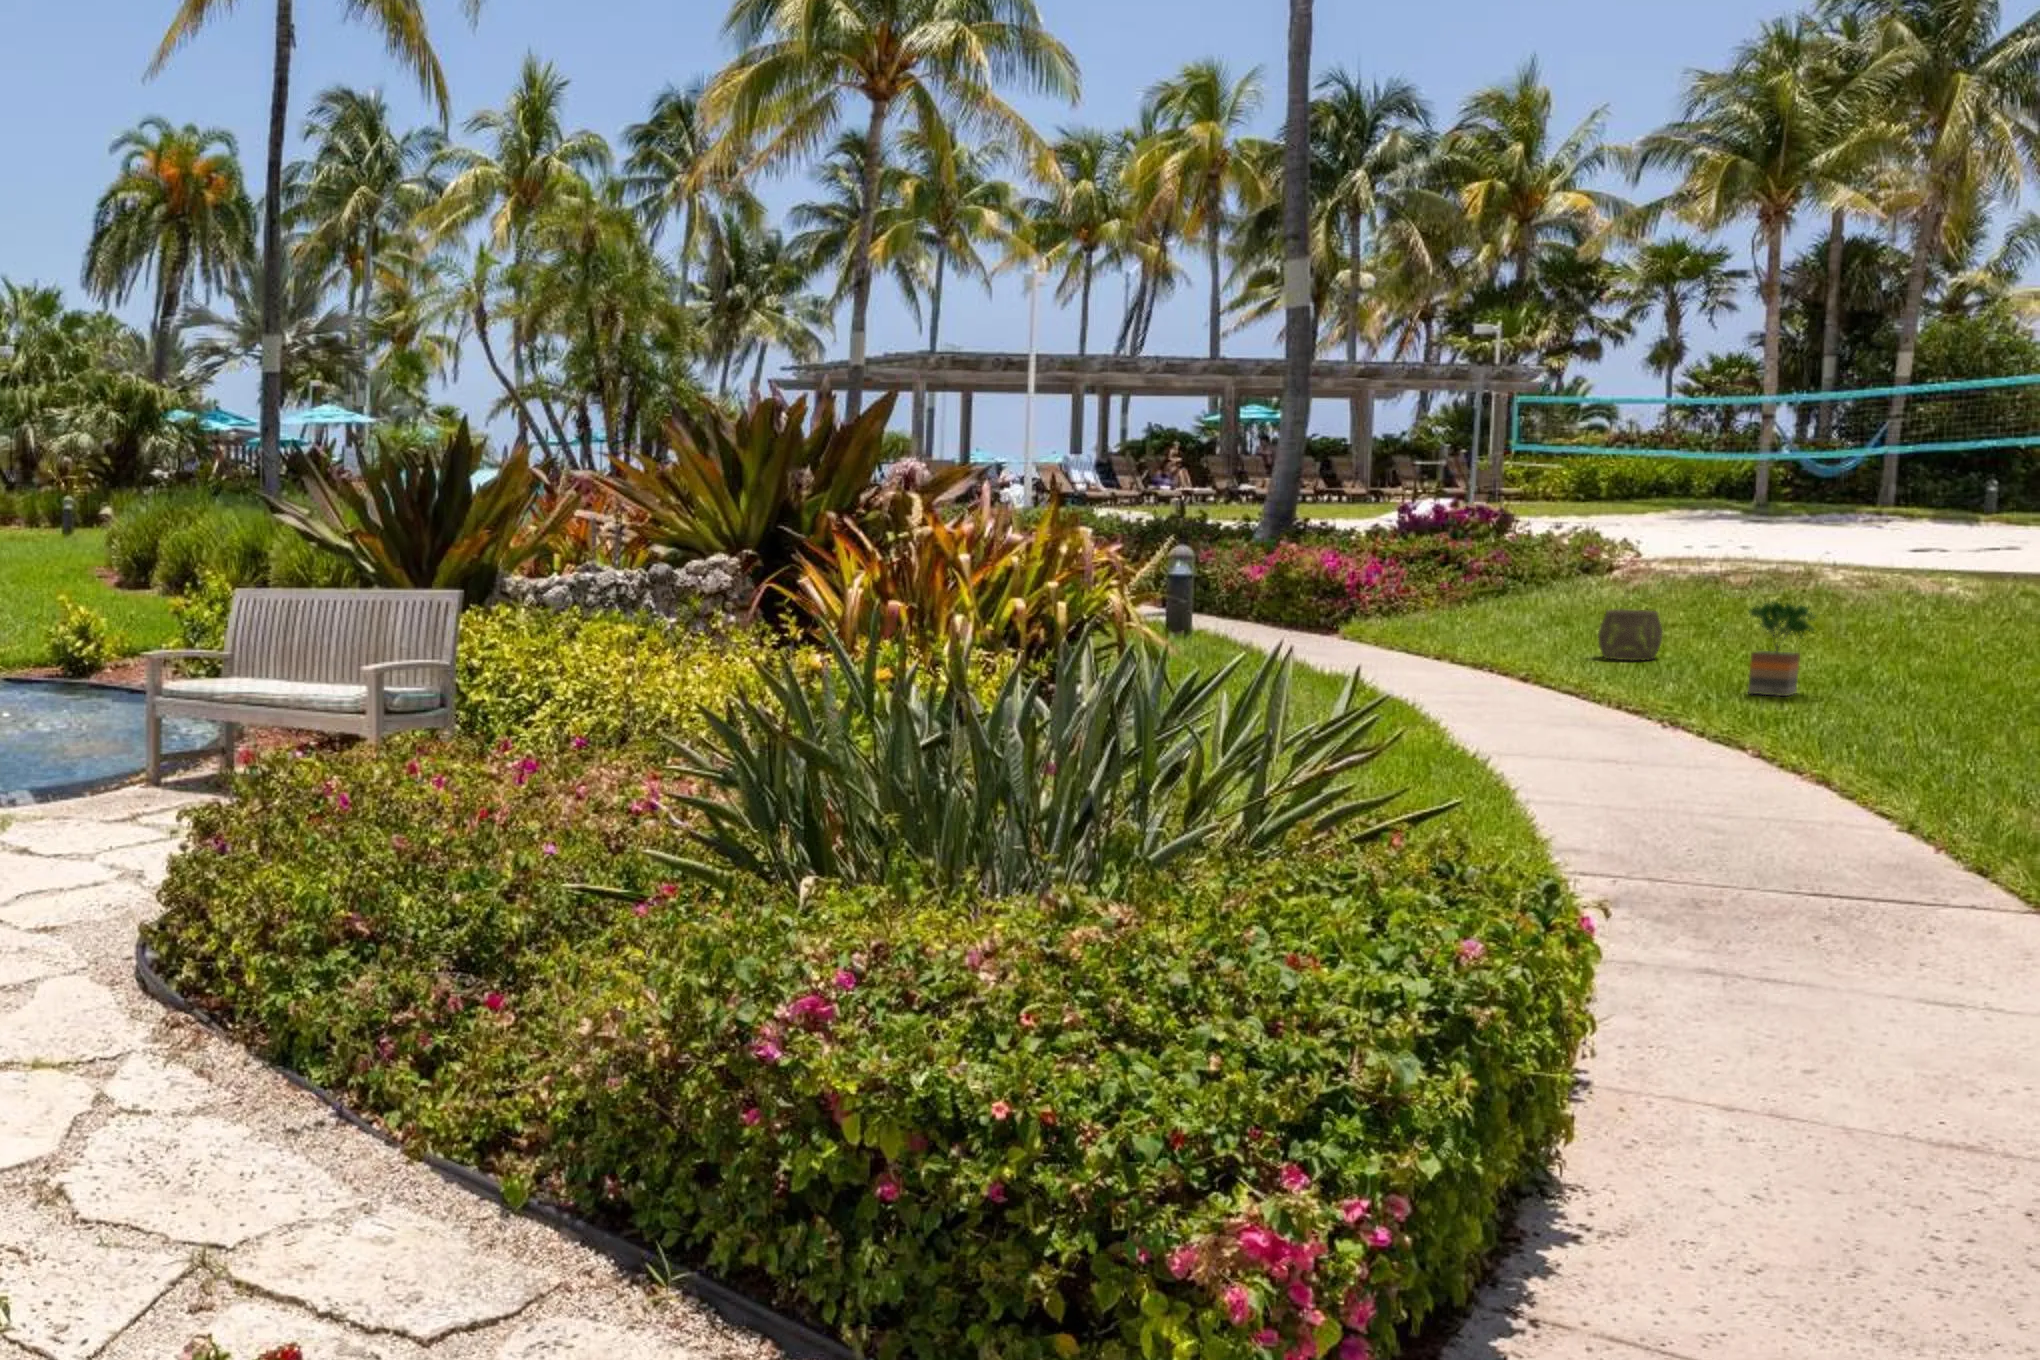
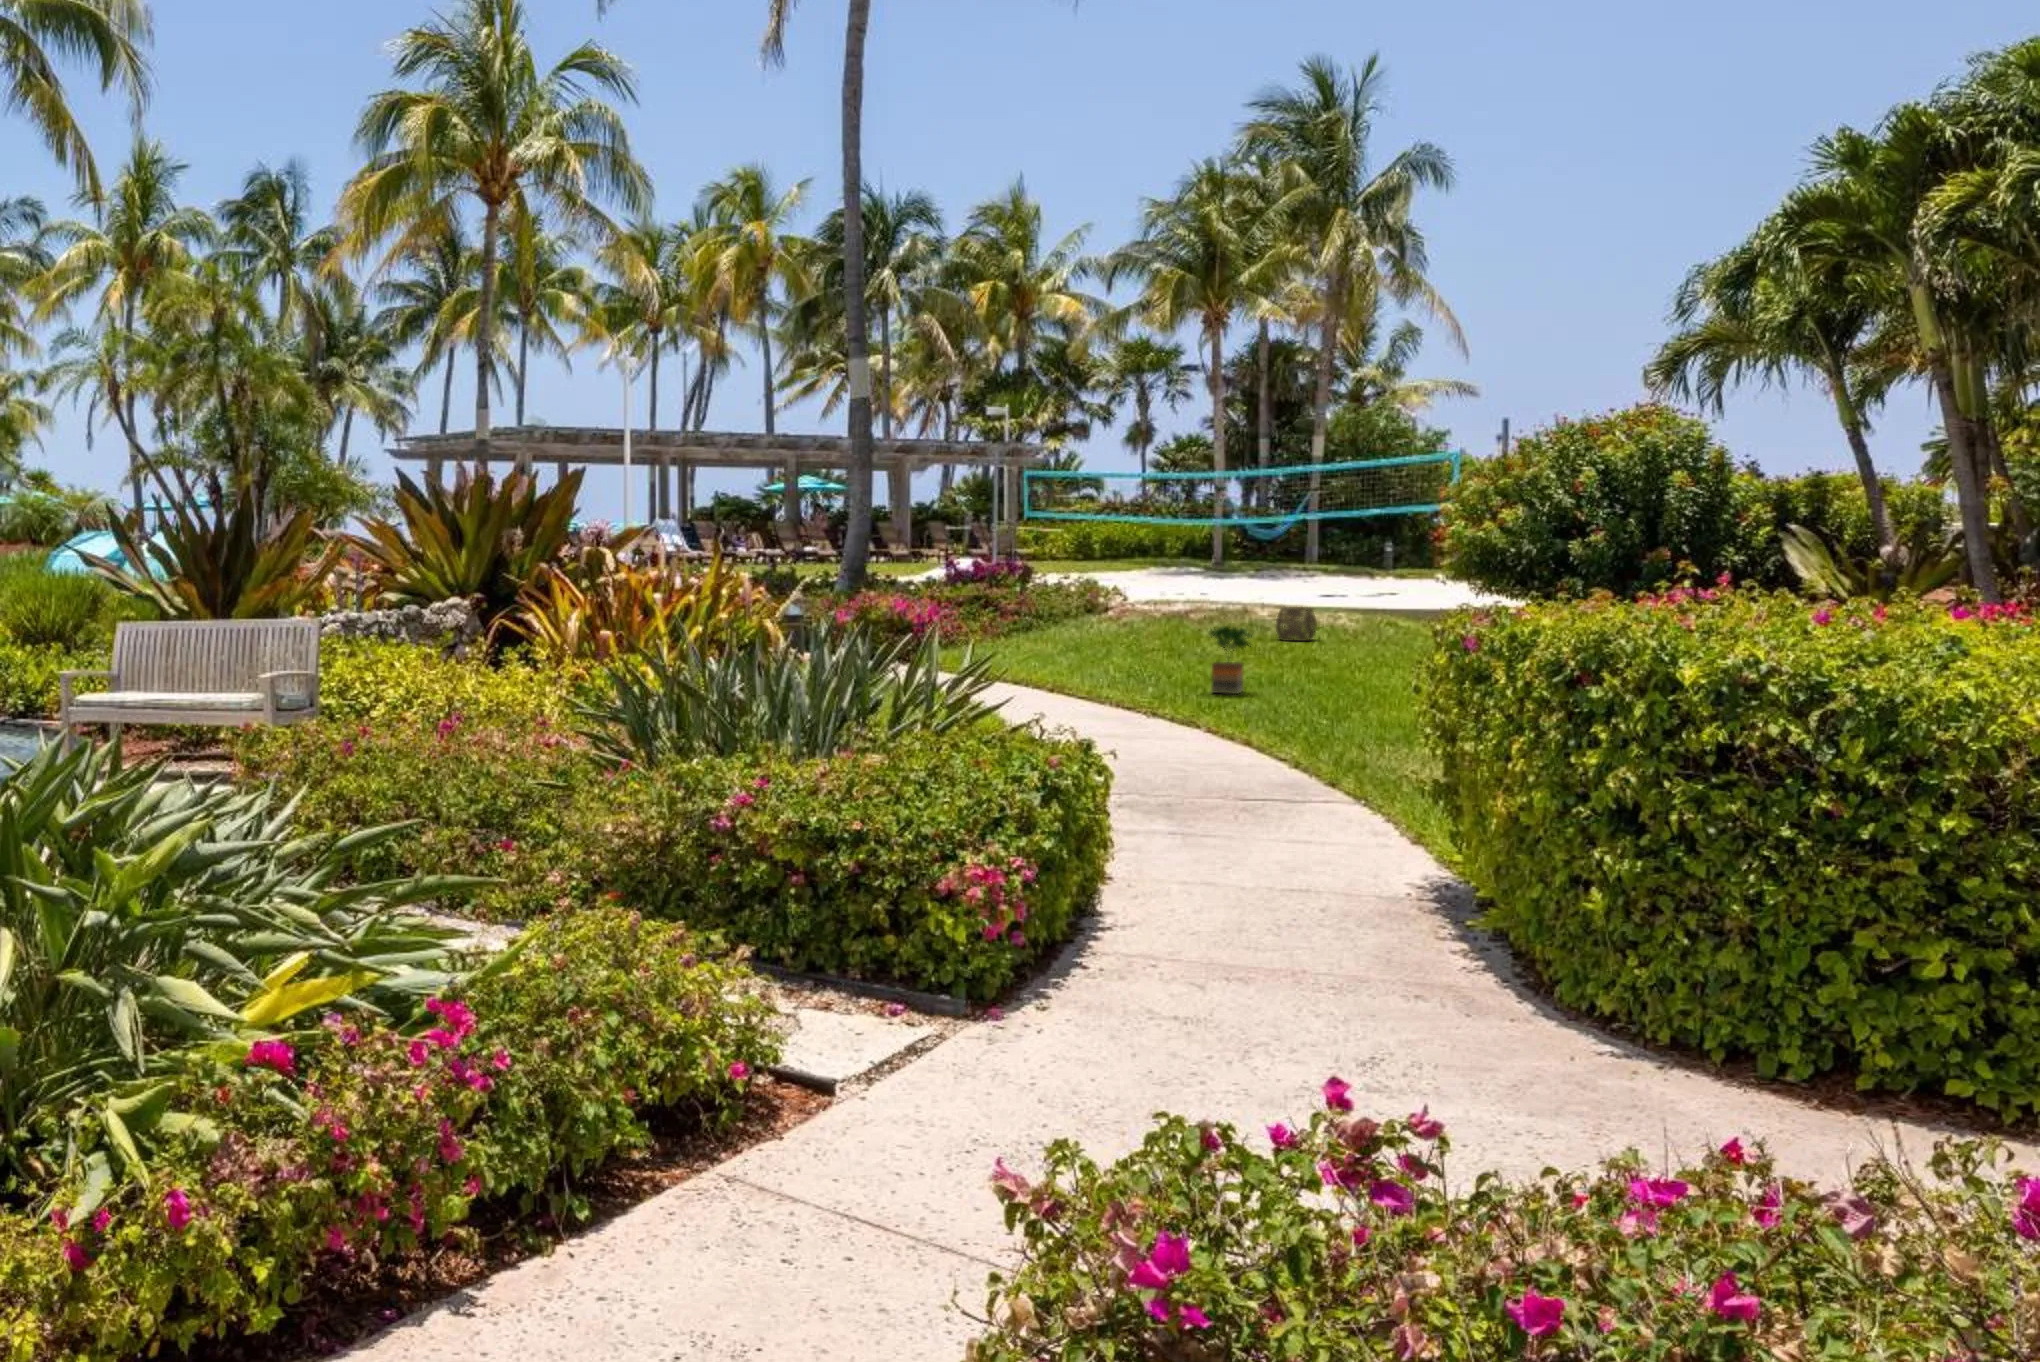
woven basket: present [1598,609,1662,661] -> present [1276,607,1317,641]

